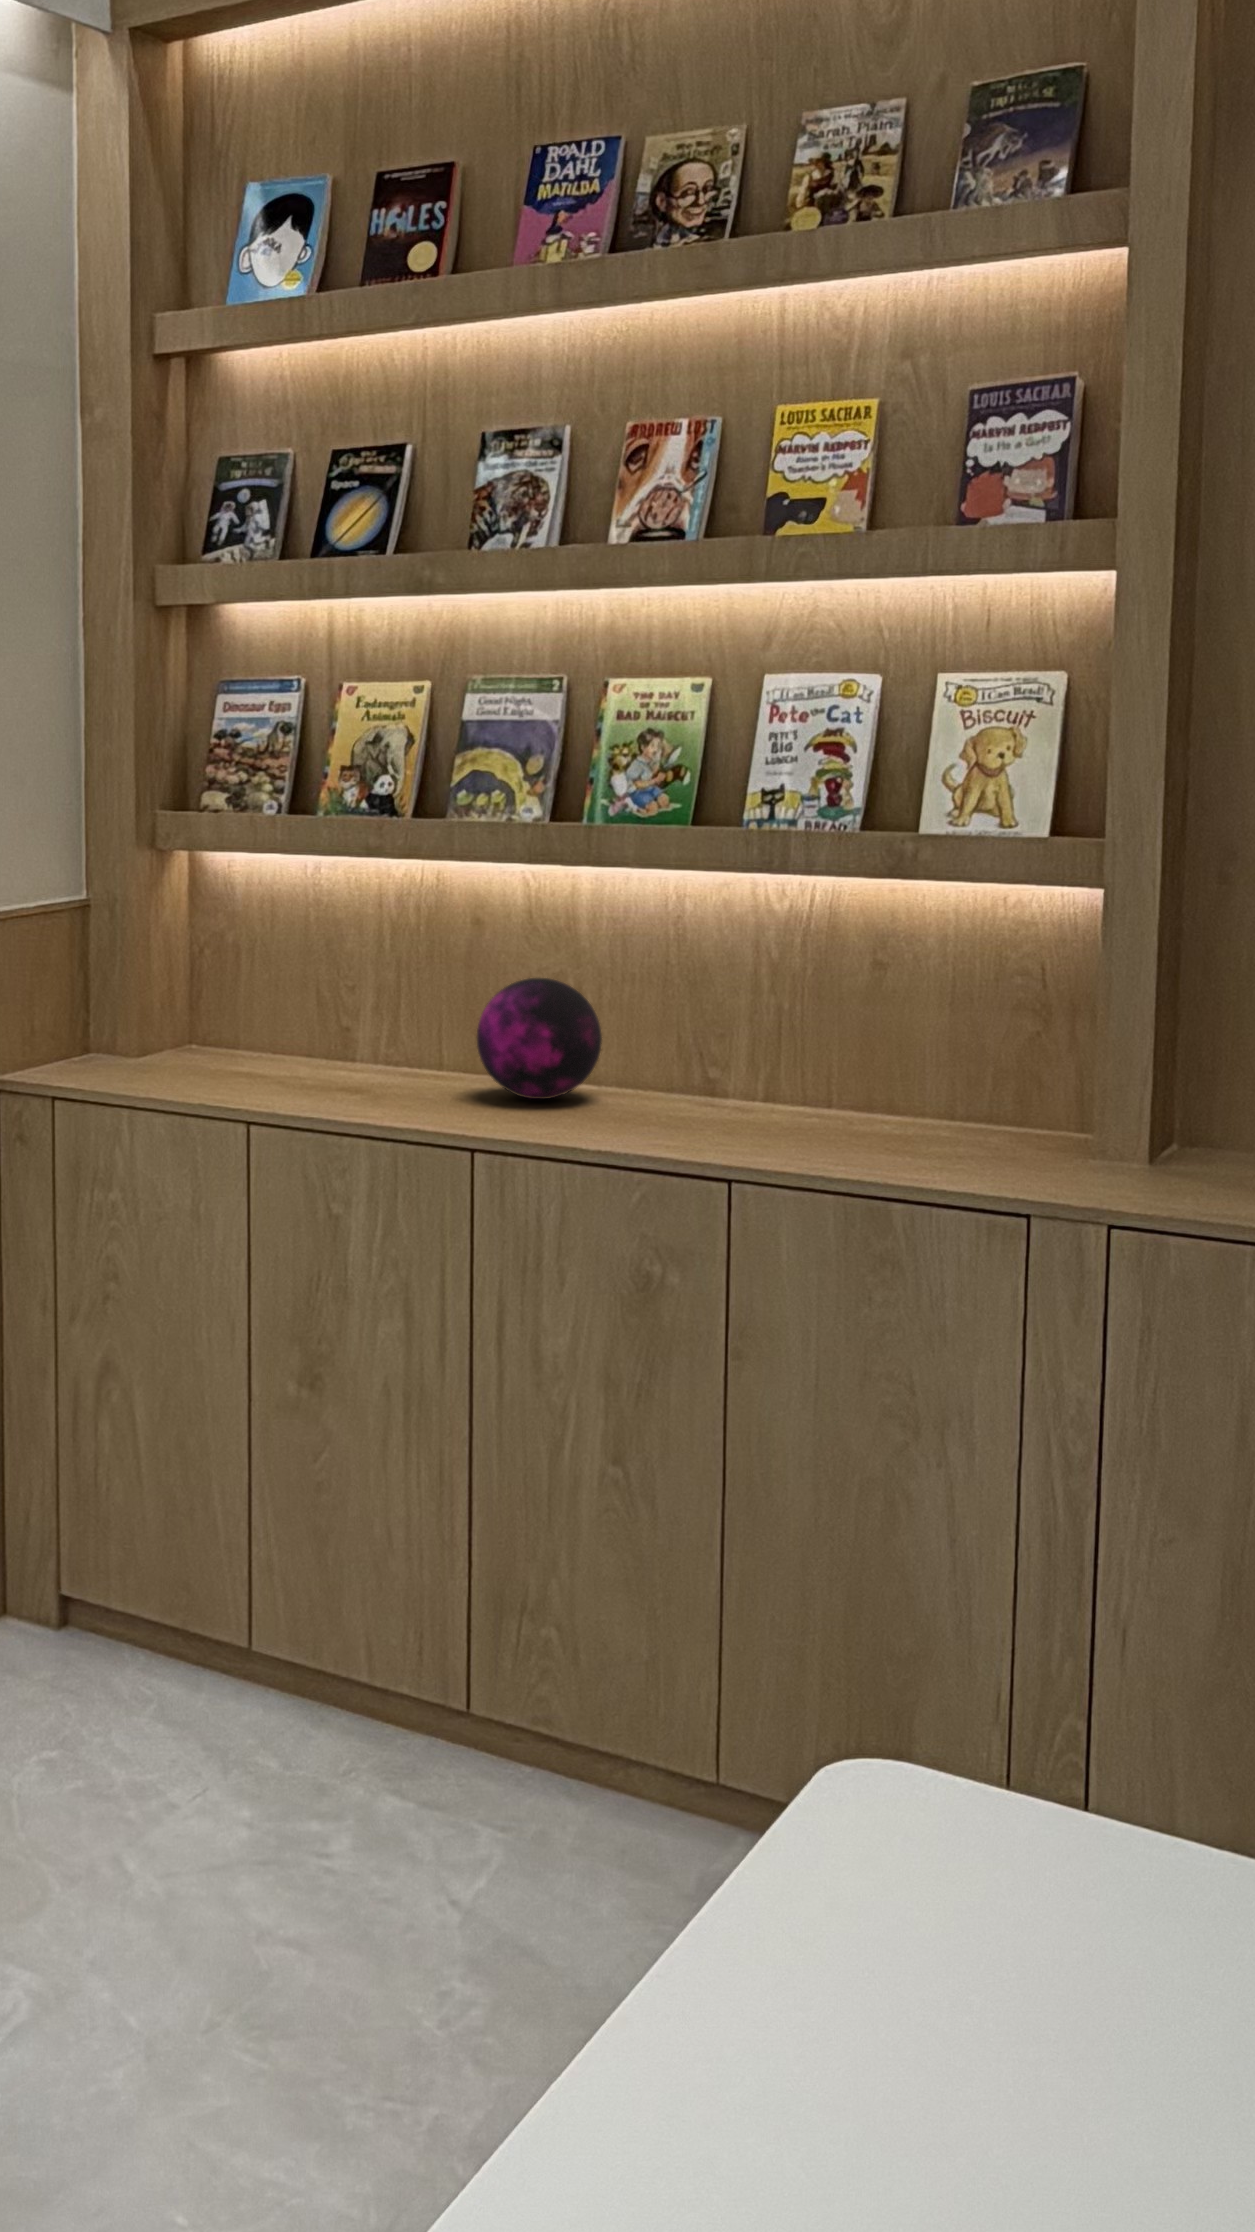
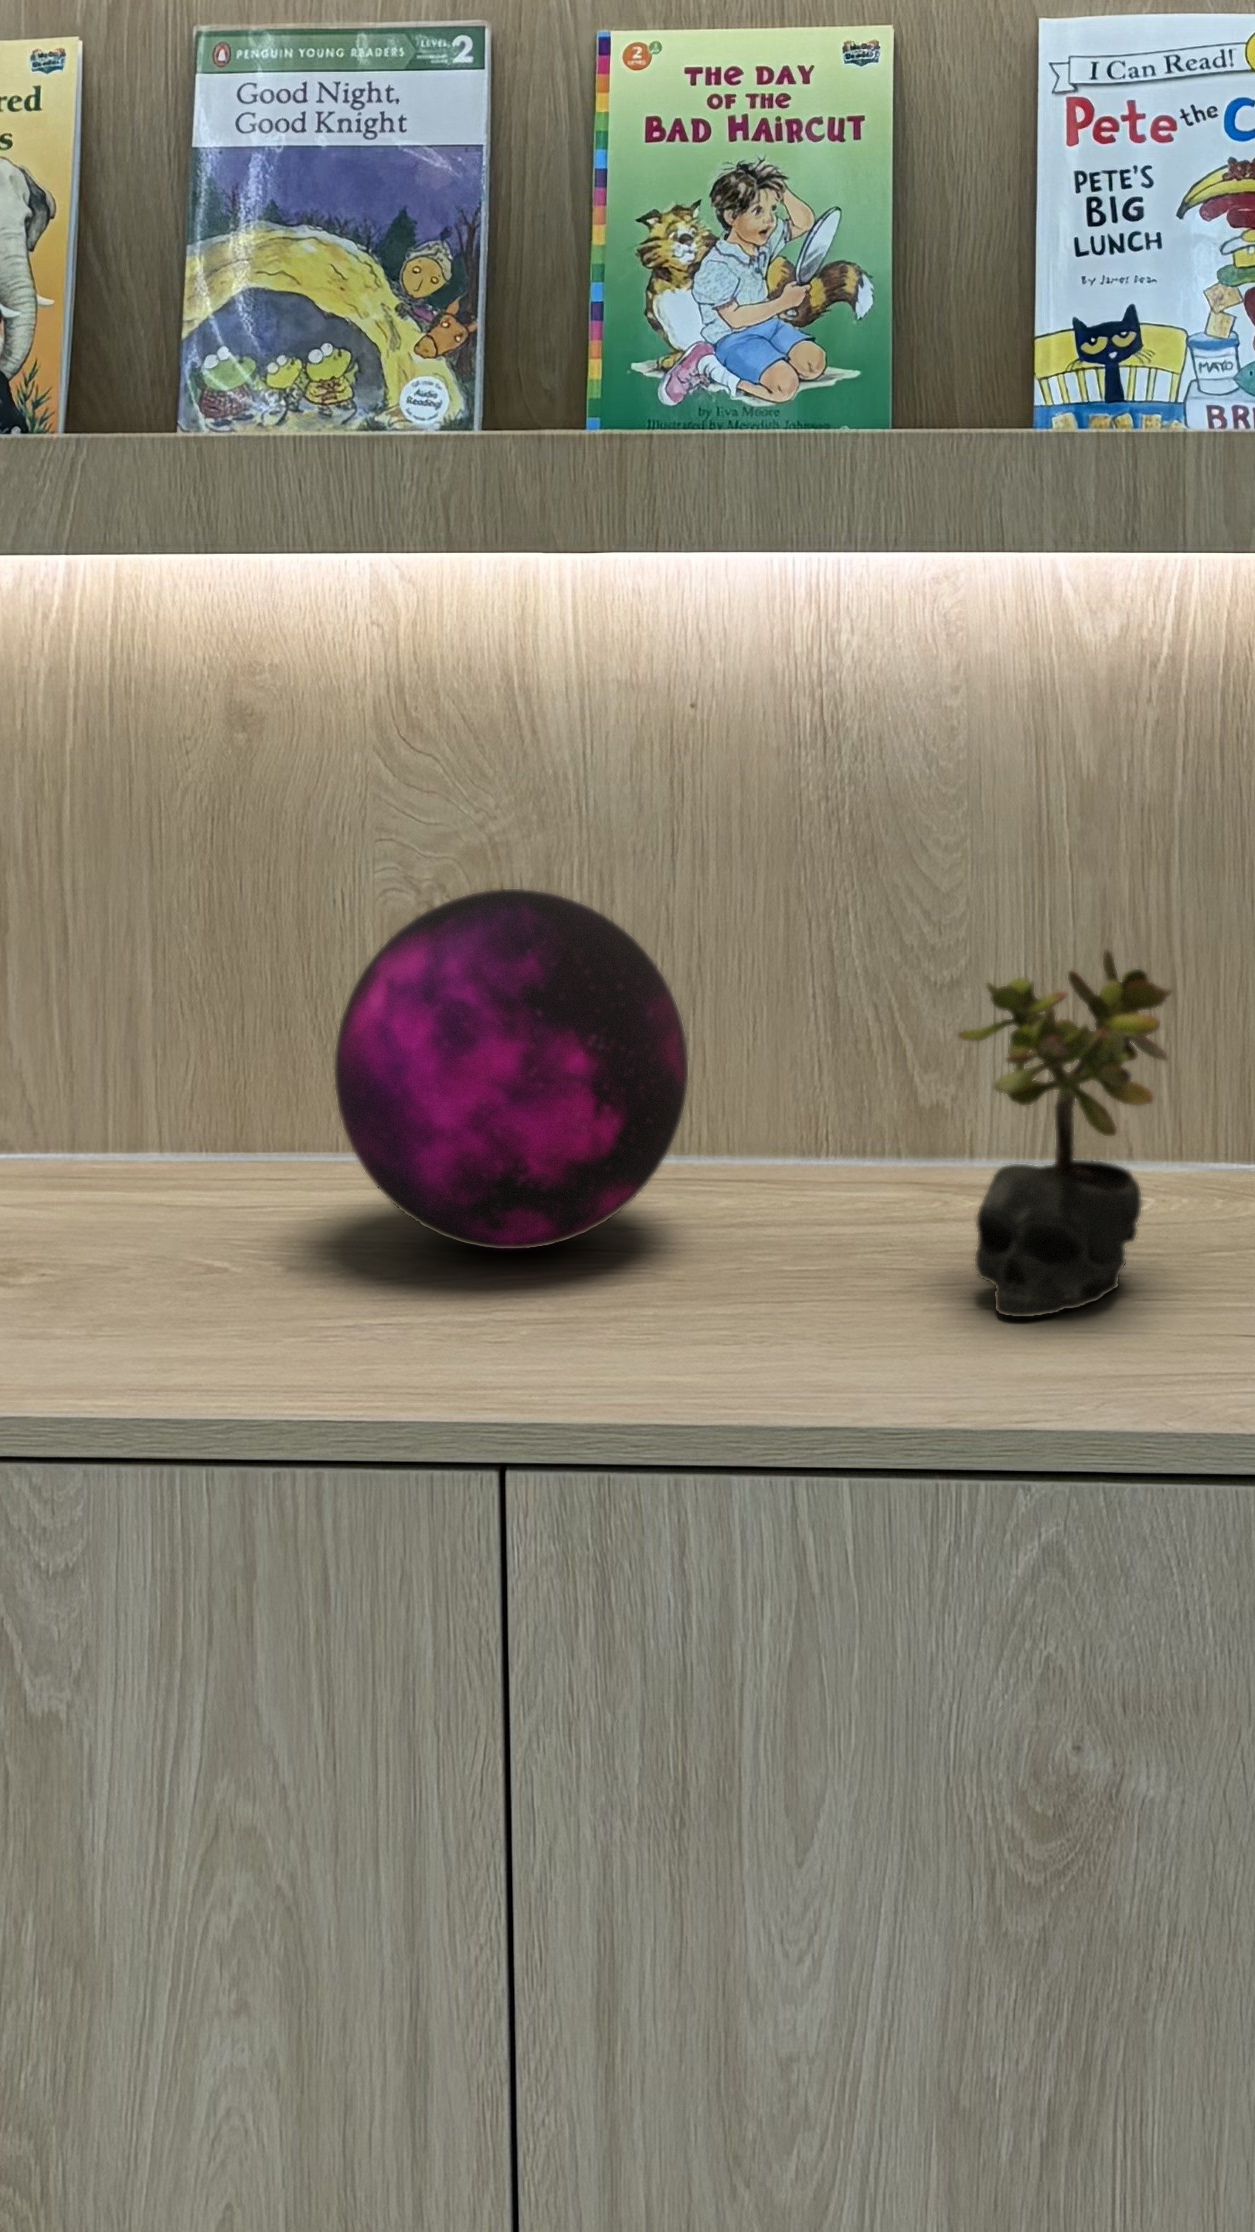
succulent plant: none [673,1008,758,1129] -> present [958,951,1171,1317]

